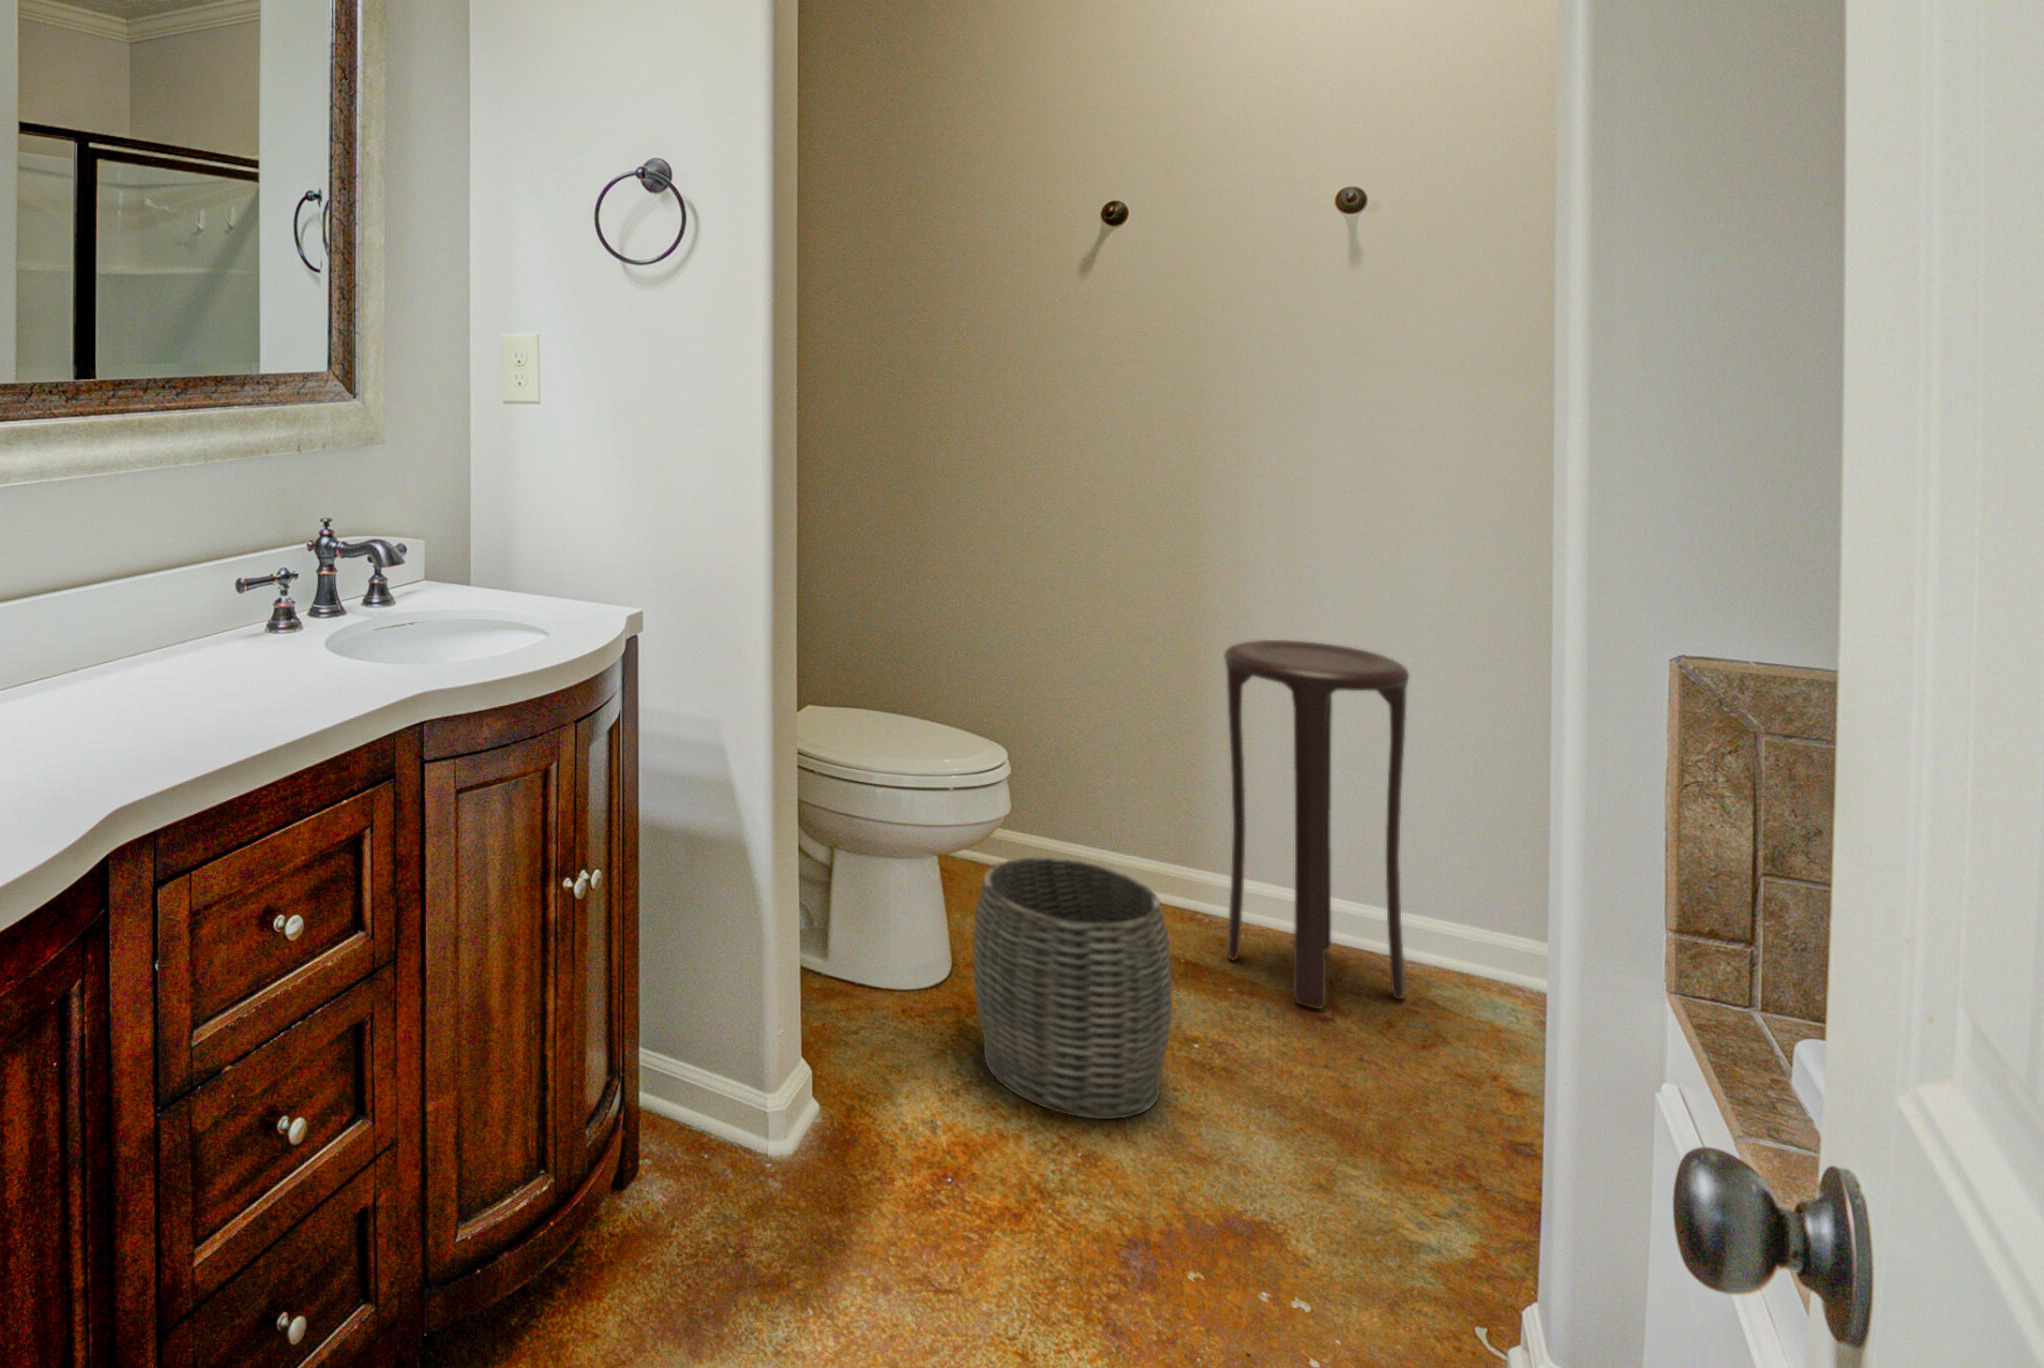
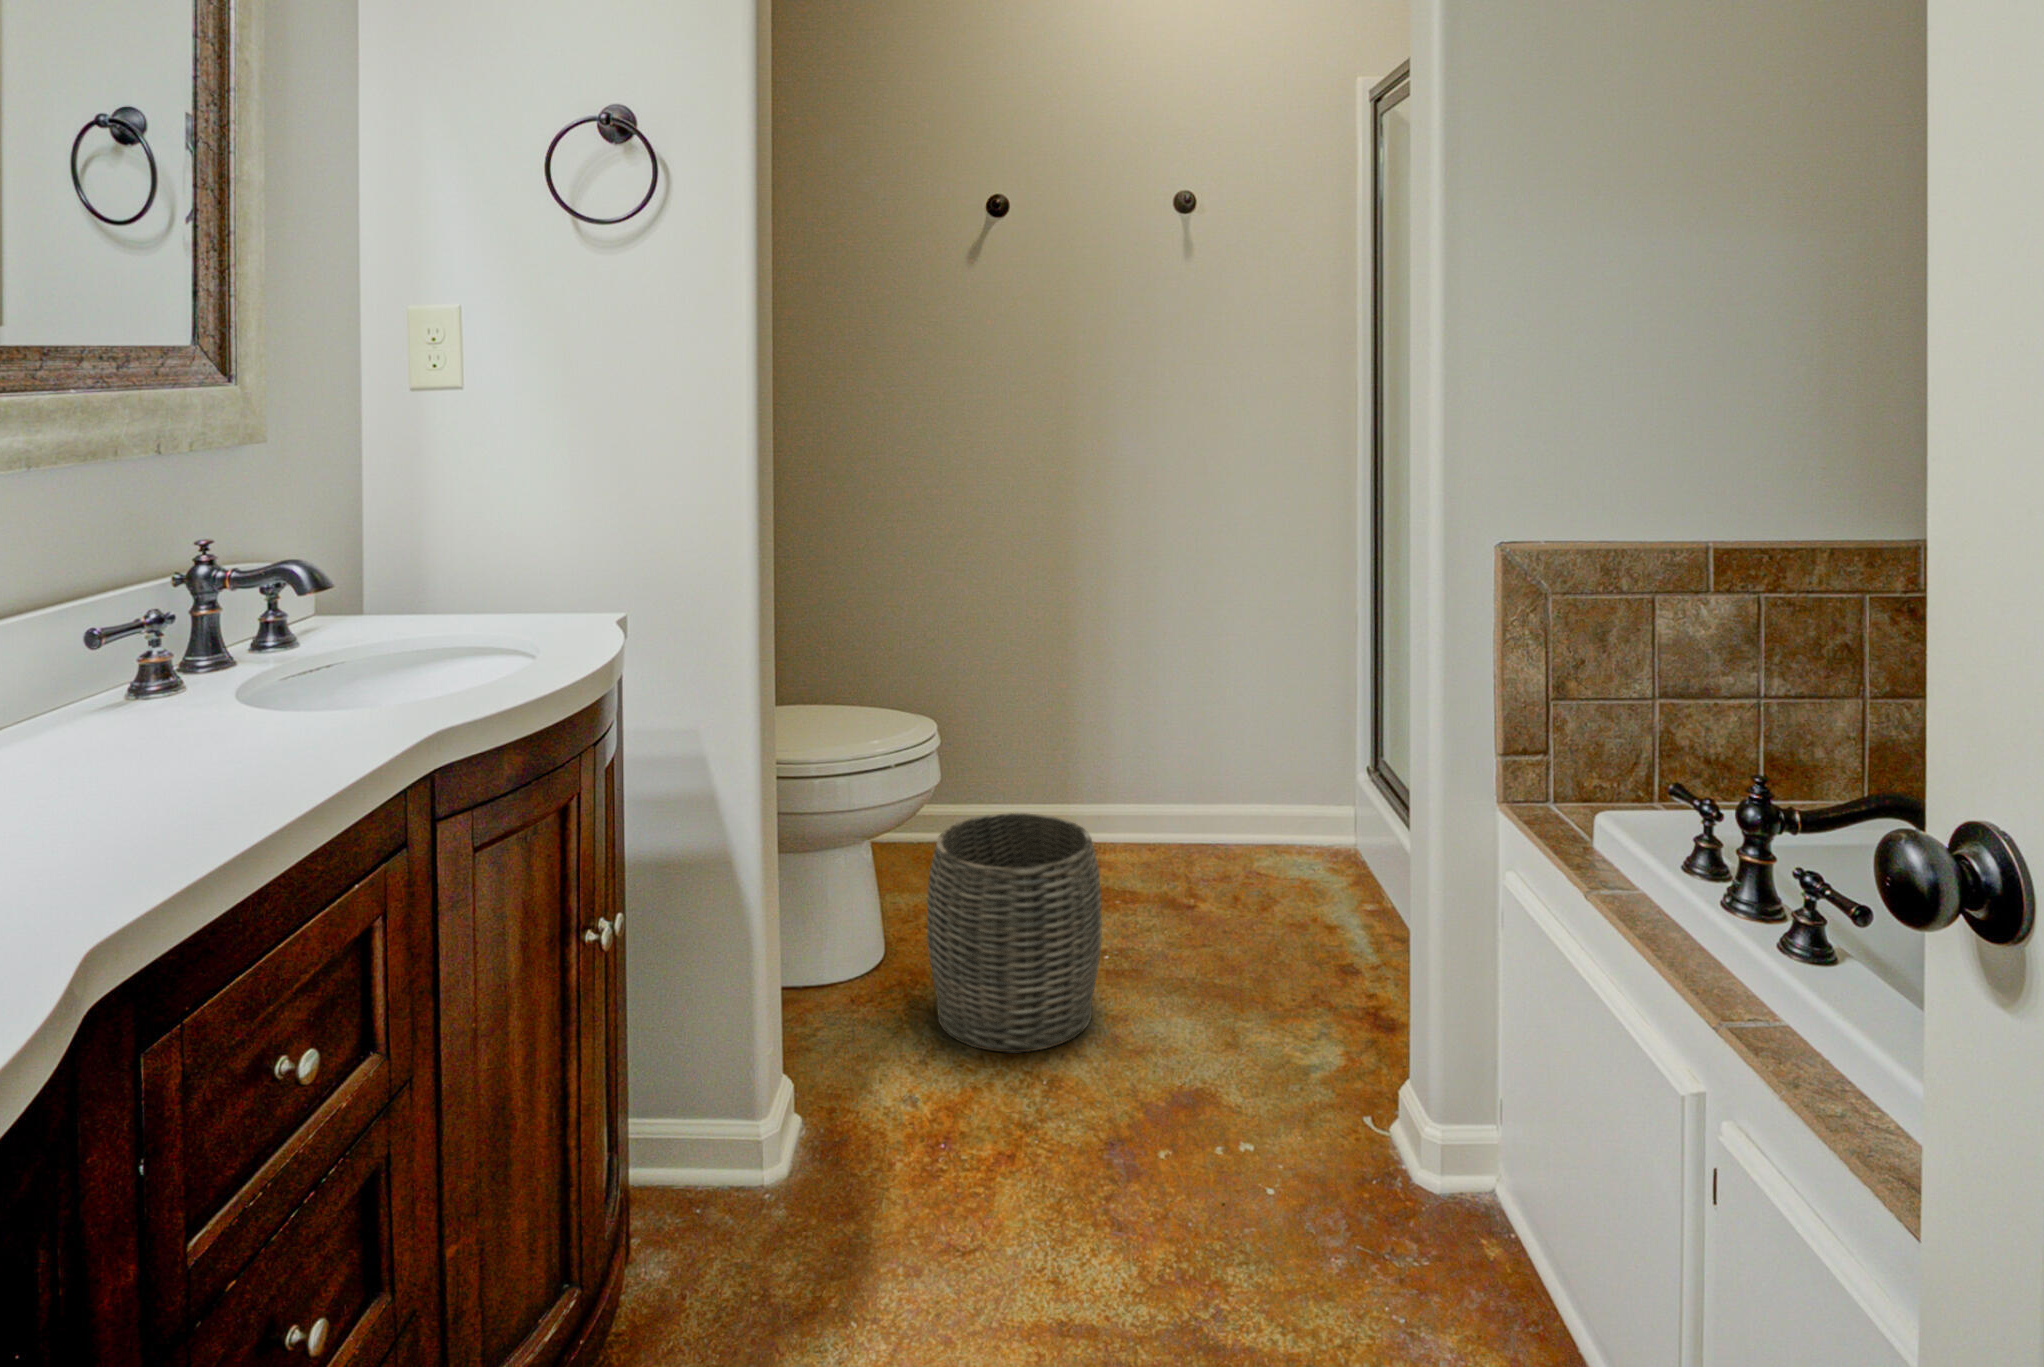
stool: present [1224,640,1409,1008] -> none [1103,586,1242,904]

